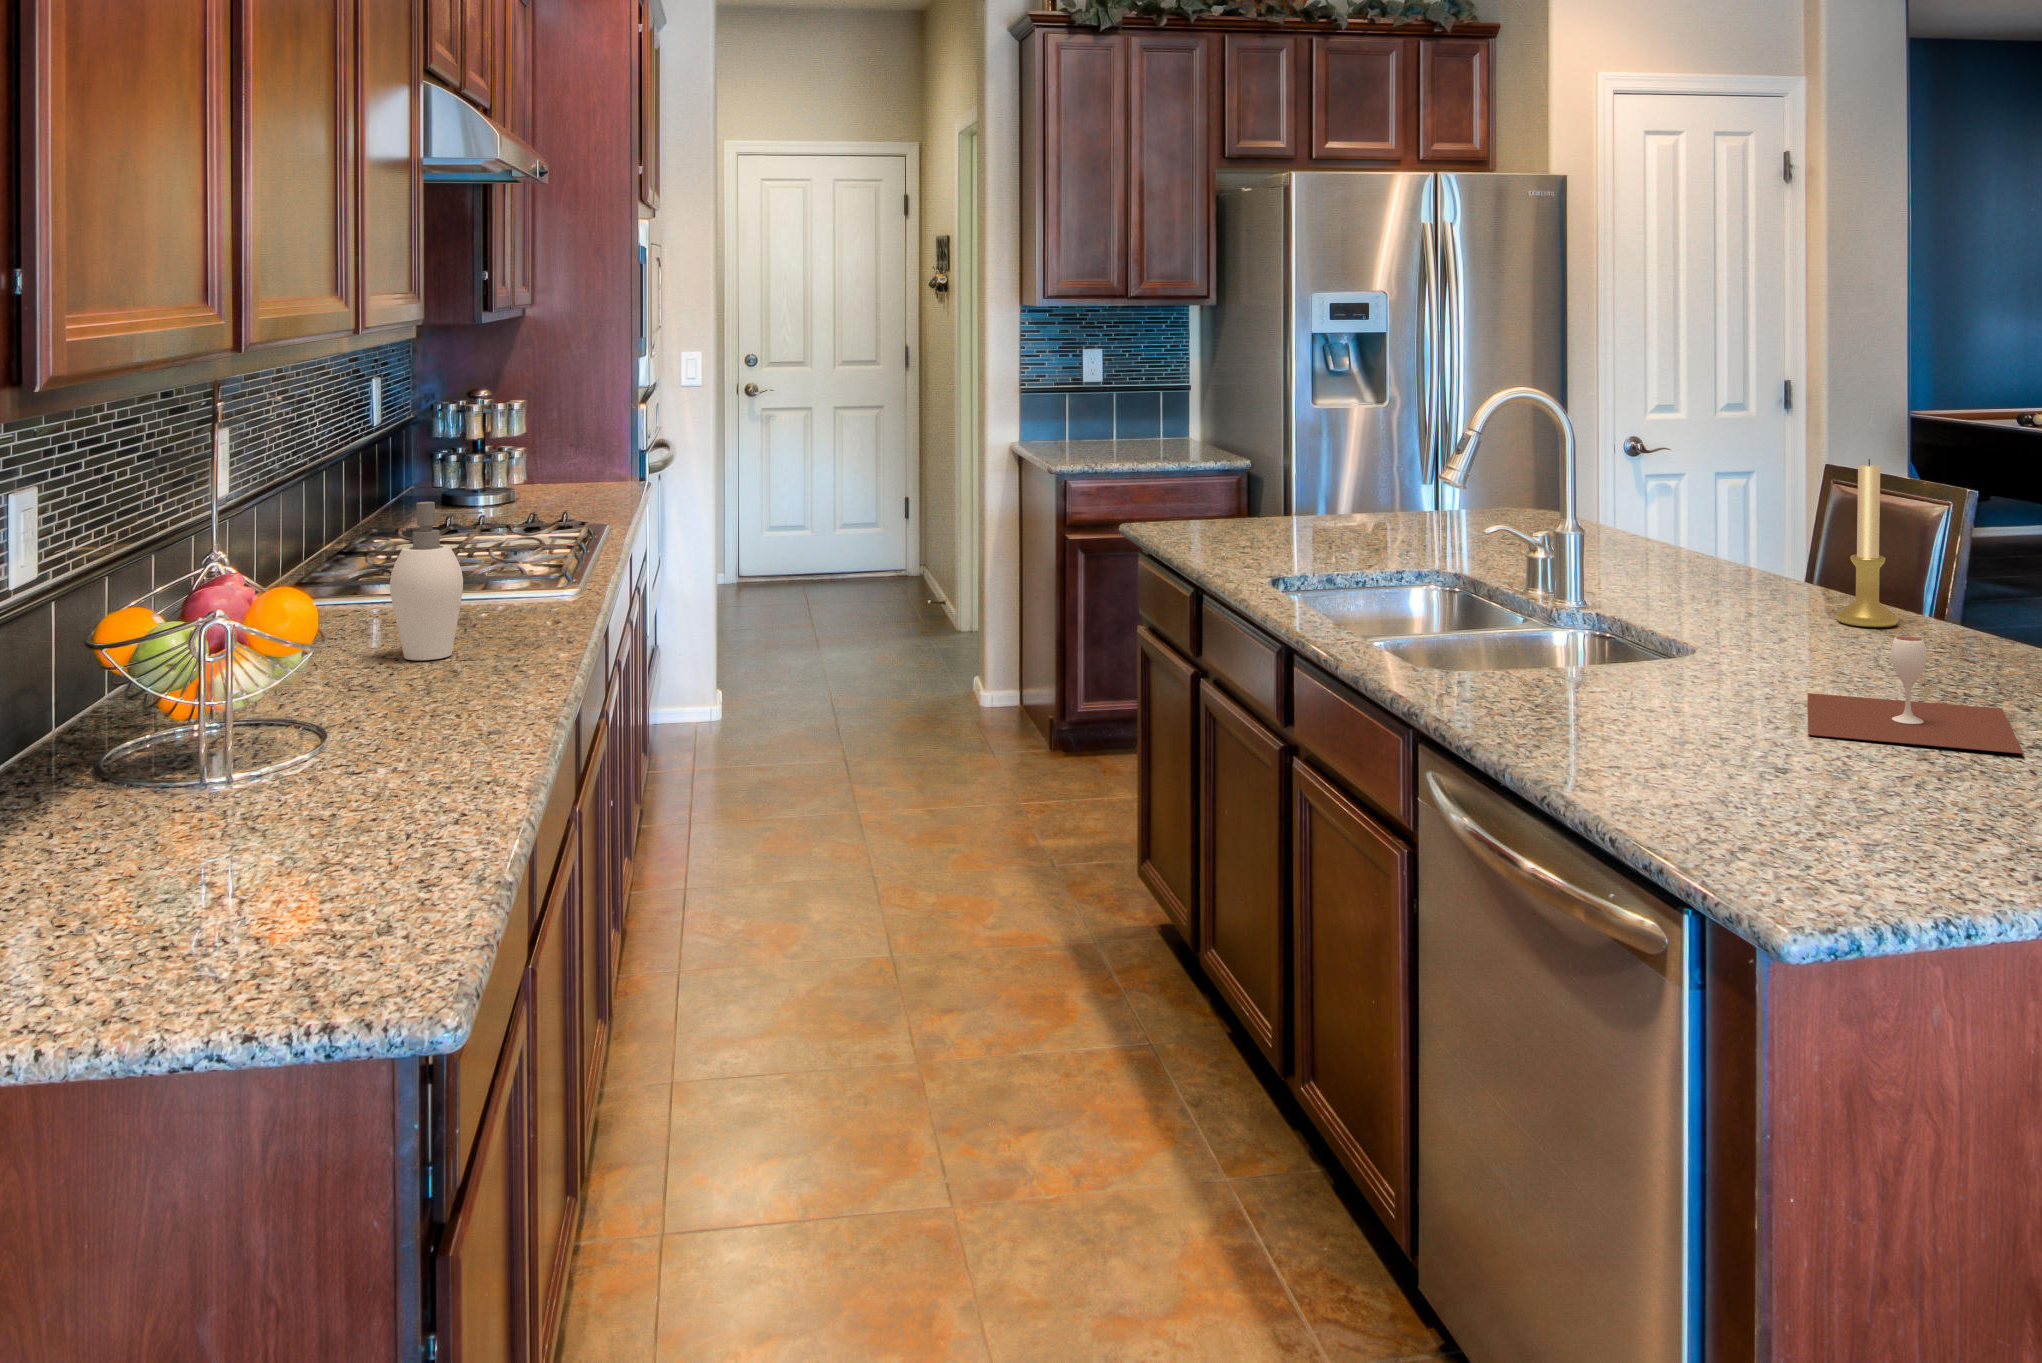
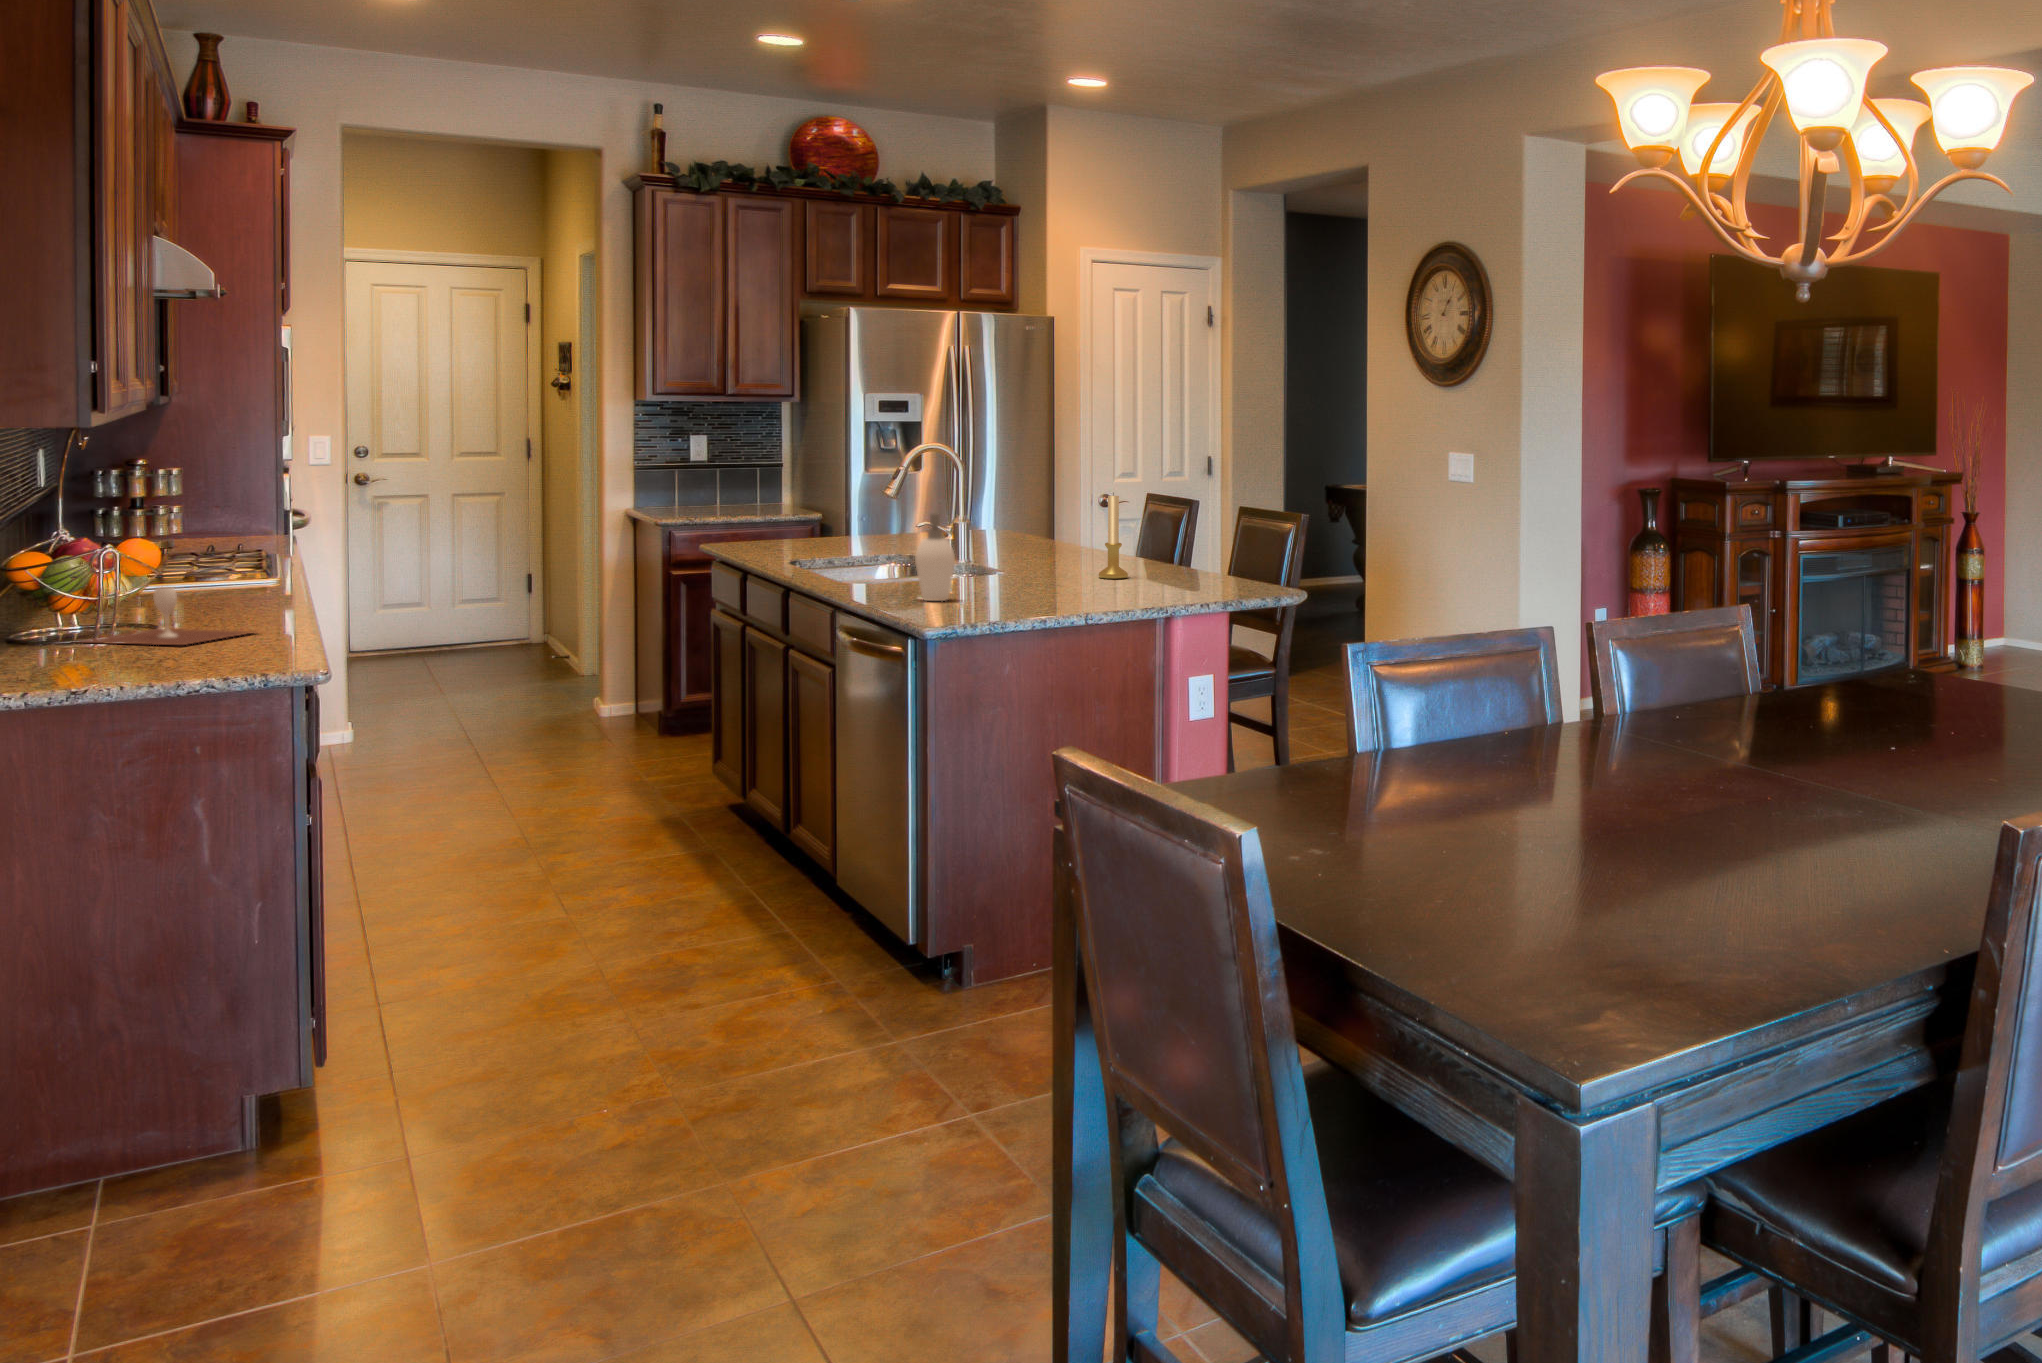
soap dispenser: present [390,502,482,660] -> present [915,513,955,601]
wine glass: present [1808,636,2024,754] -> present [79,587,251,645]

